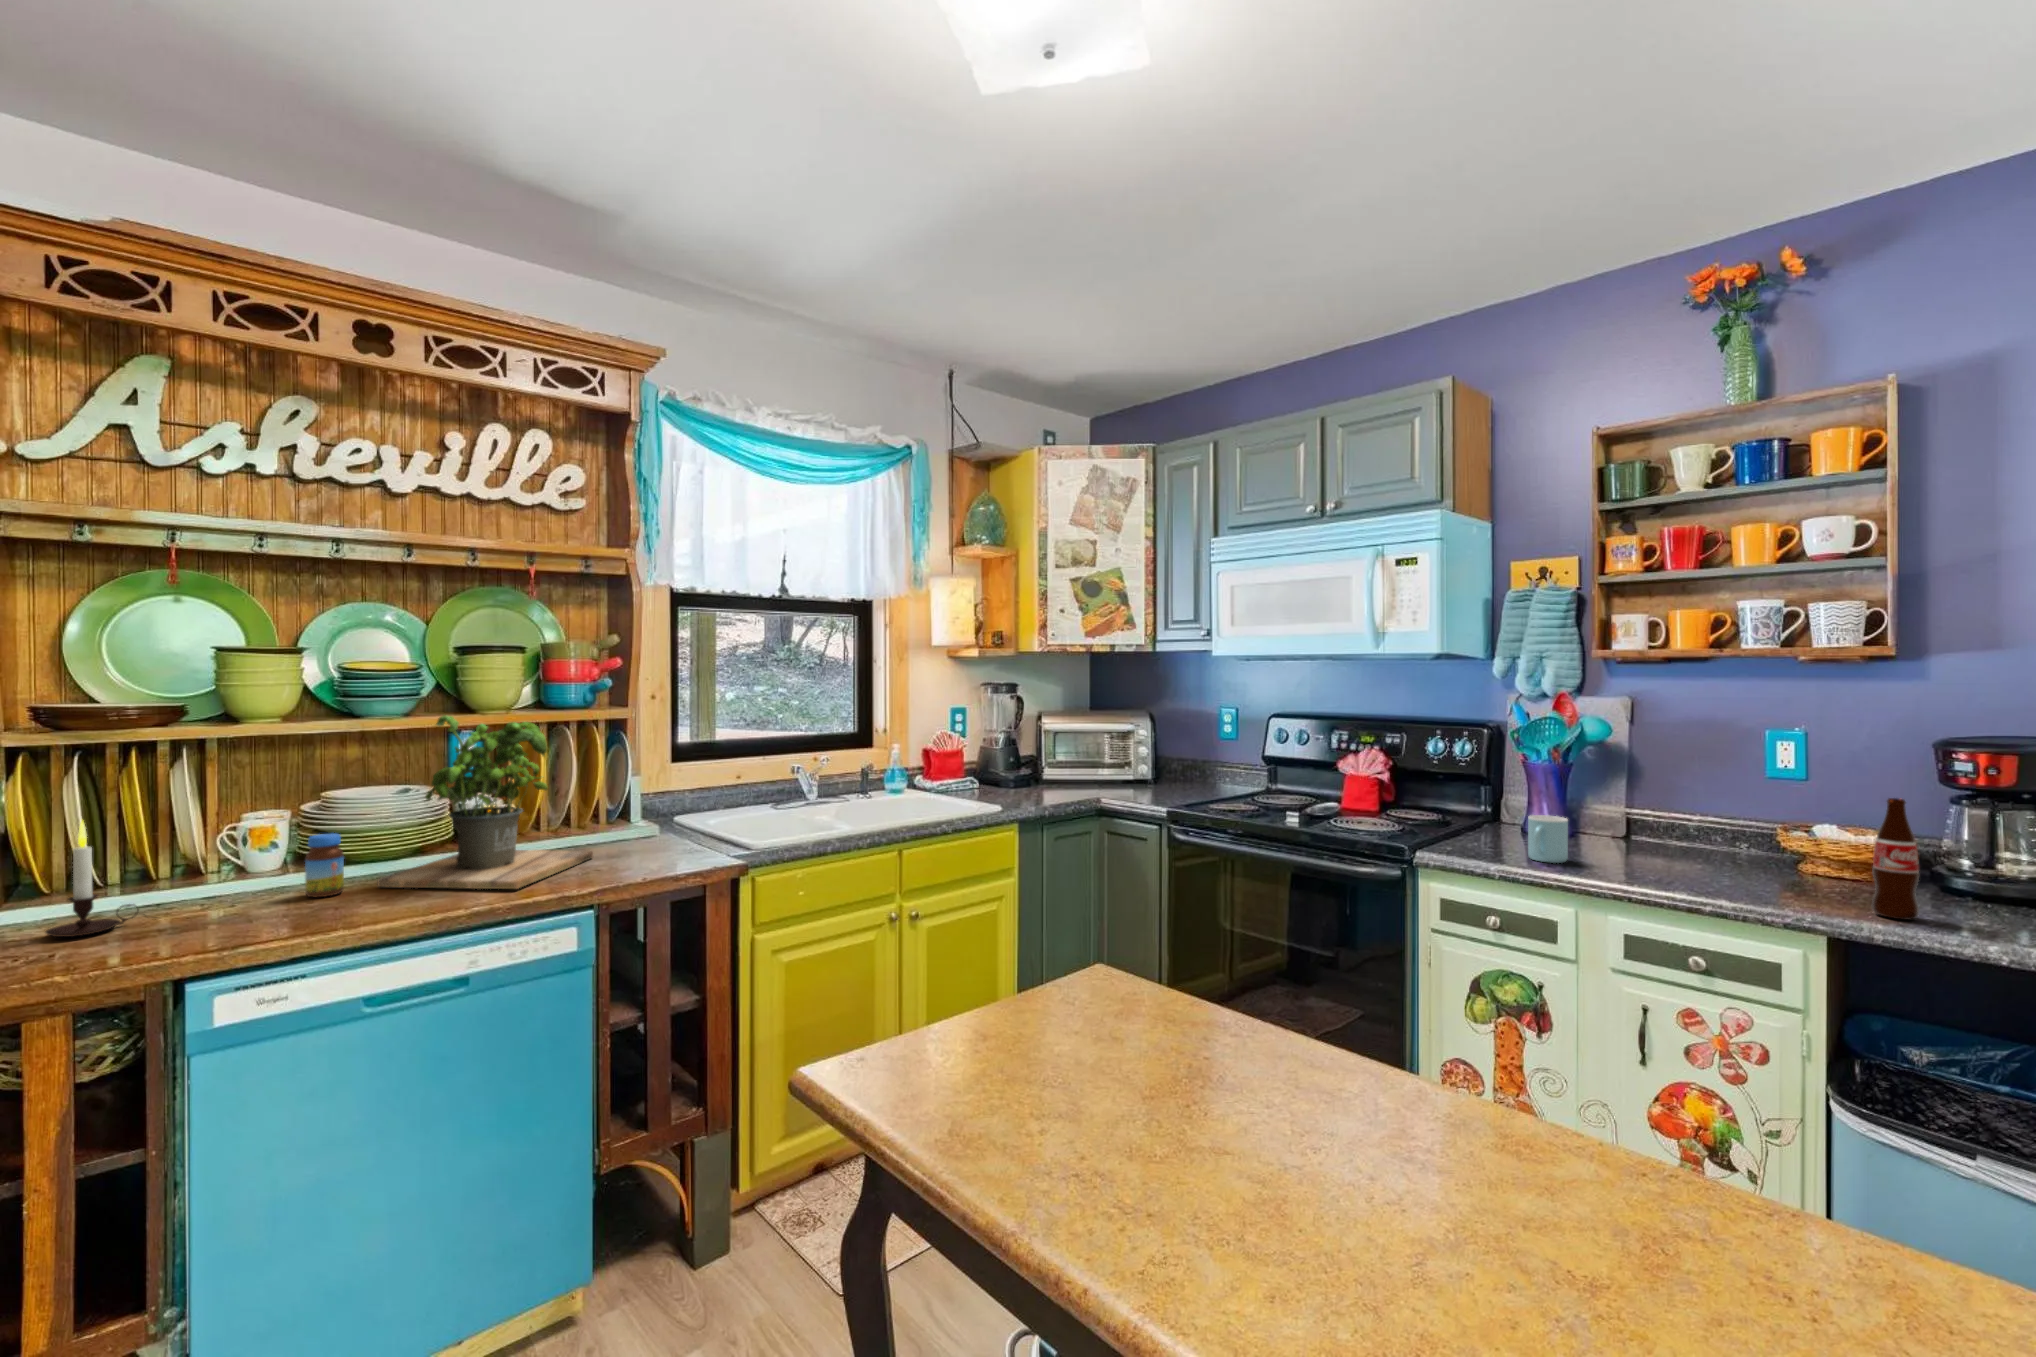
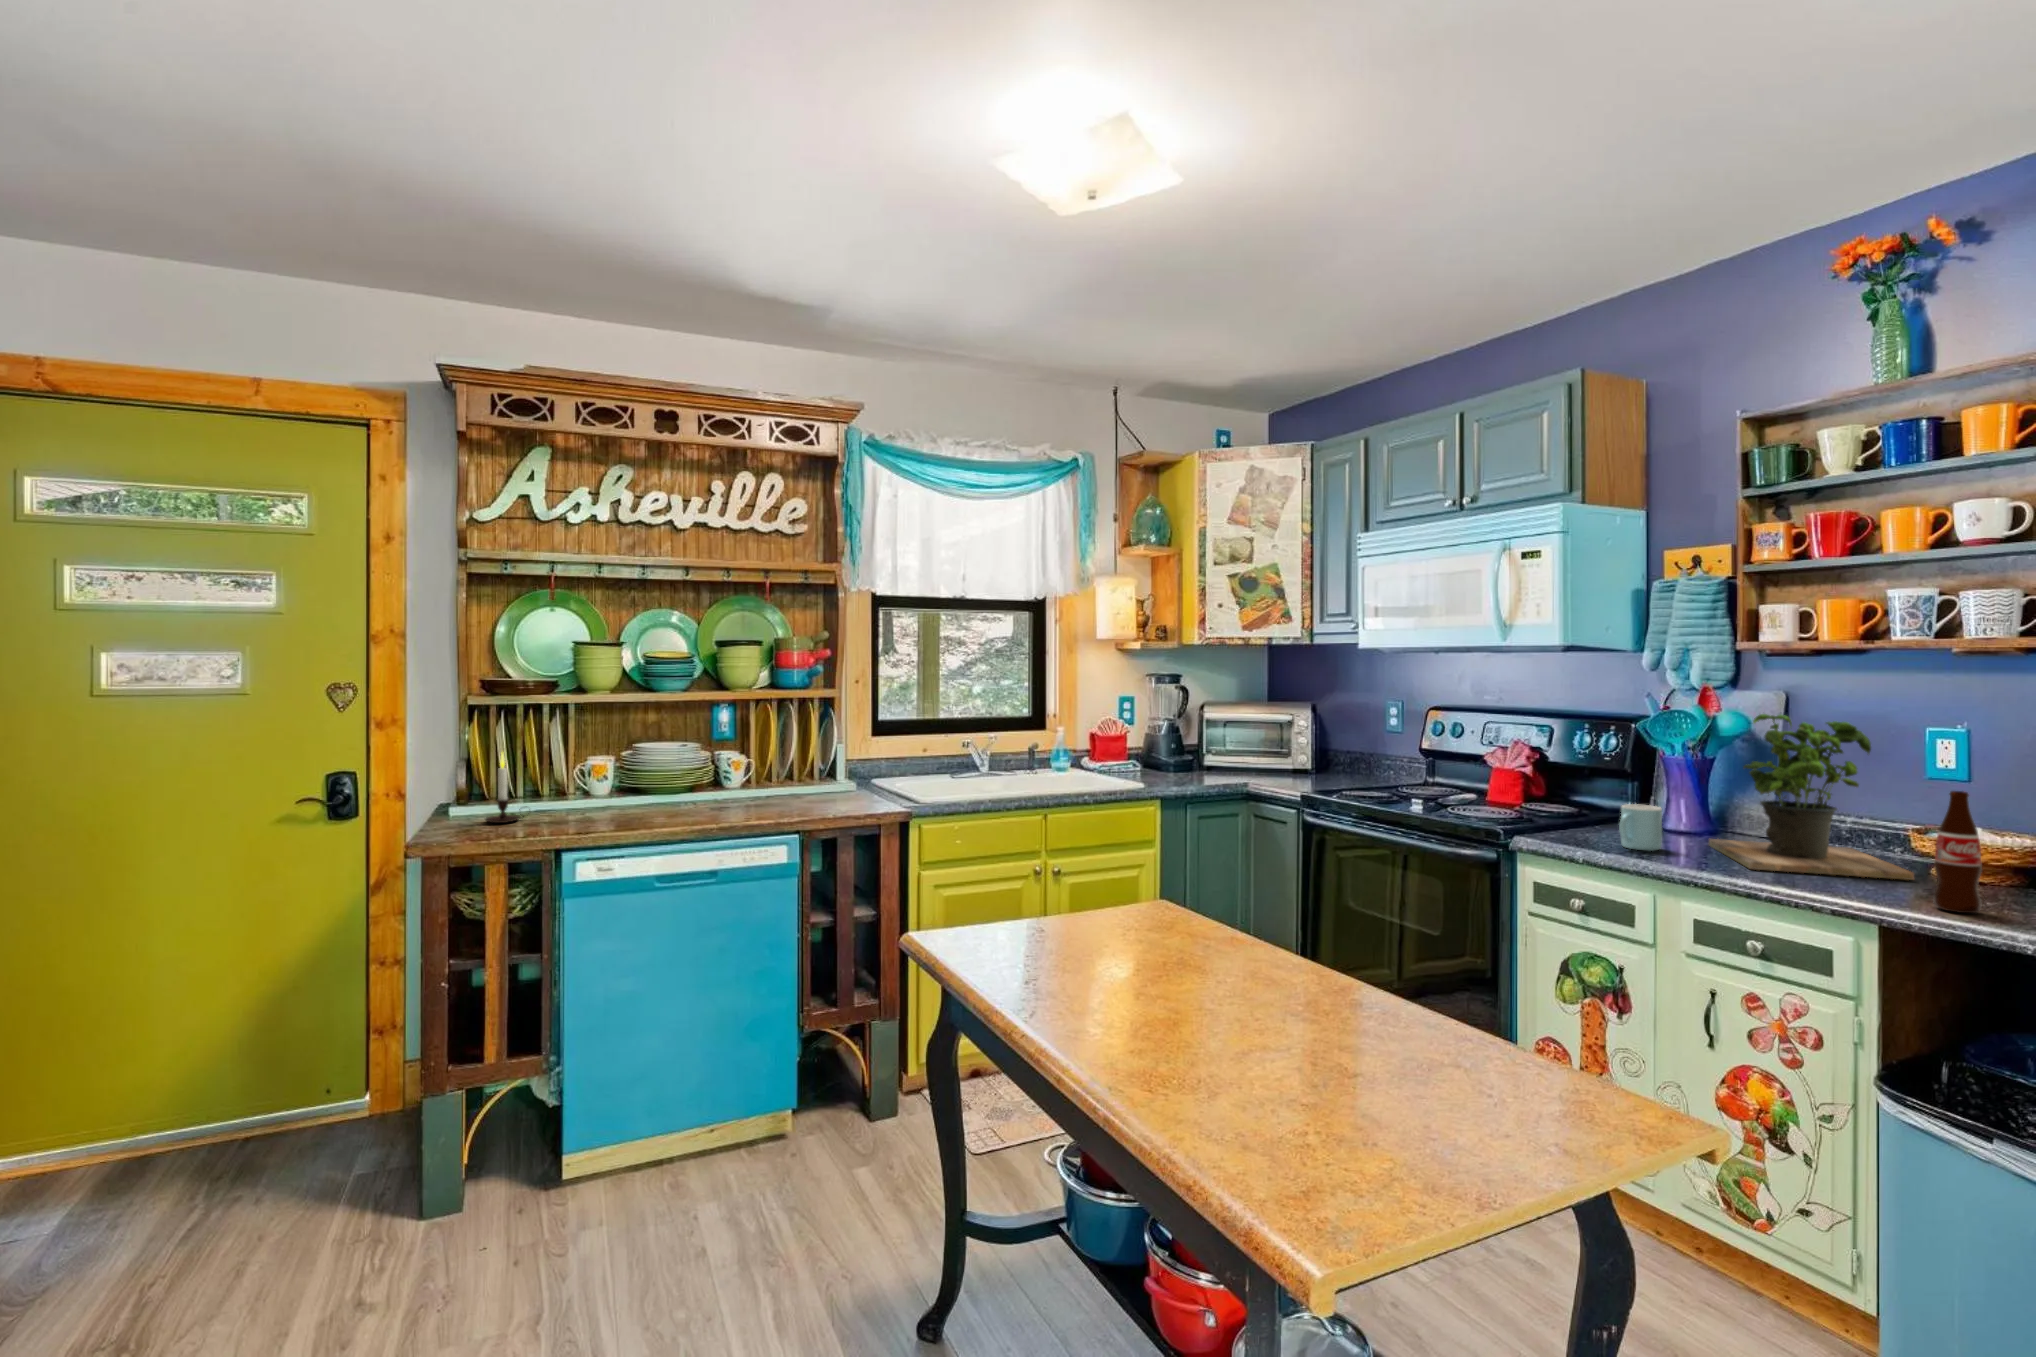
potted plant: present [377,716,593,889] -> present [1709,714,1914,880]
jar: present [305,833,344,897] -> none [621,770,643,812]

